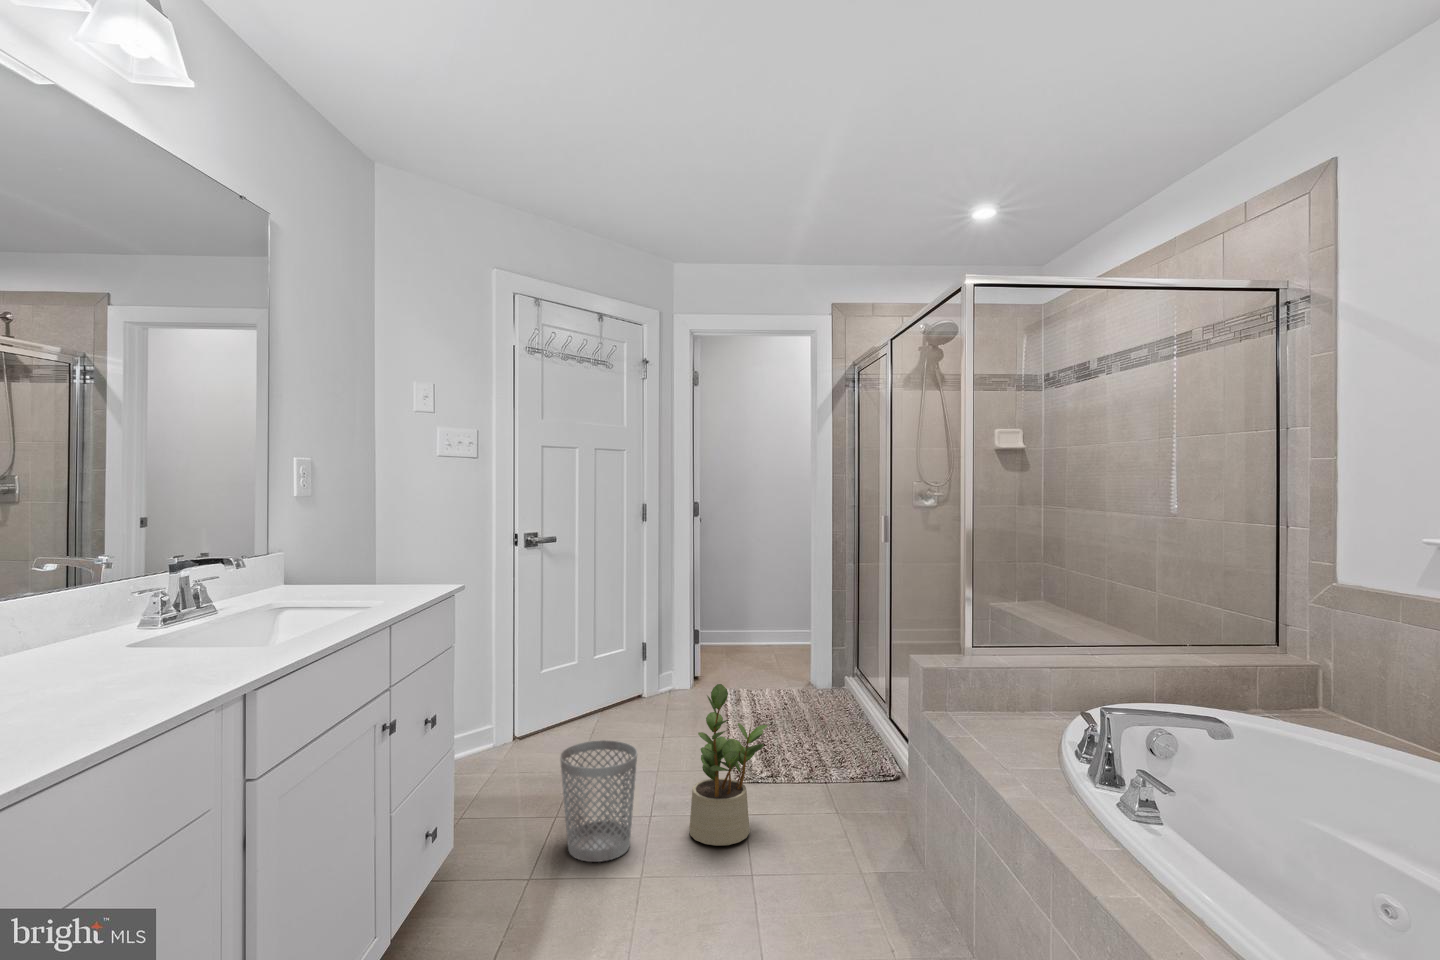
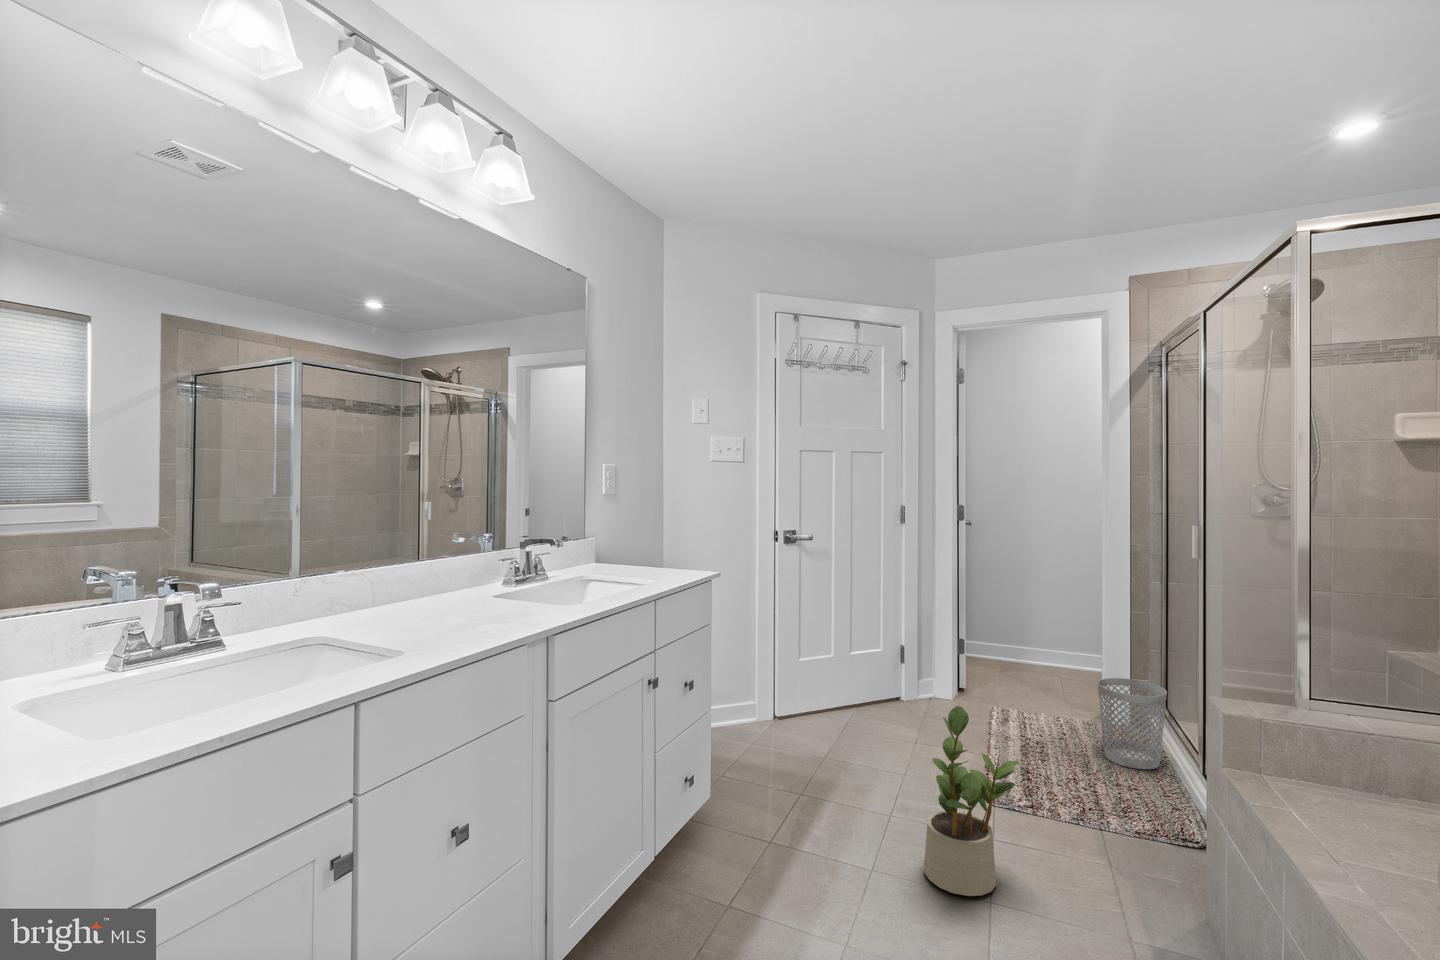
wastebasket: present [560,740,637,862] -> present [1098,678,1167,769]

